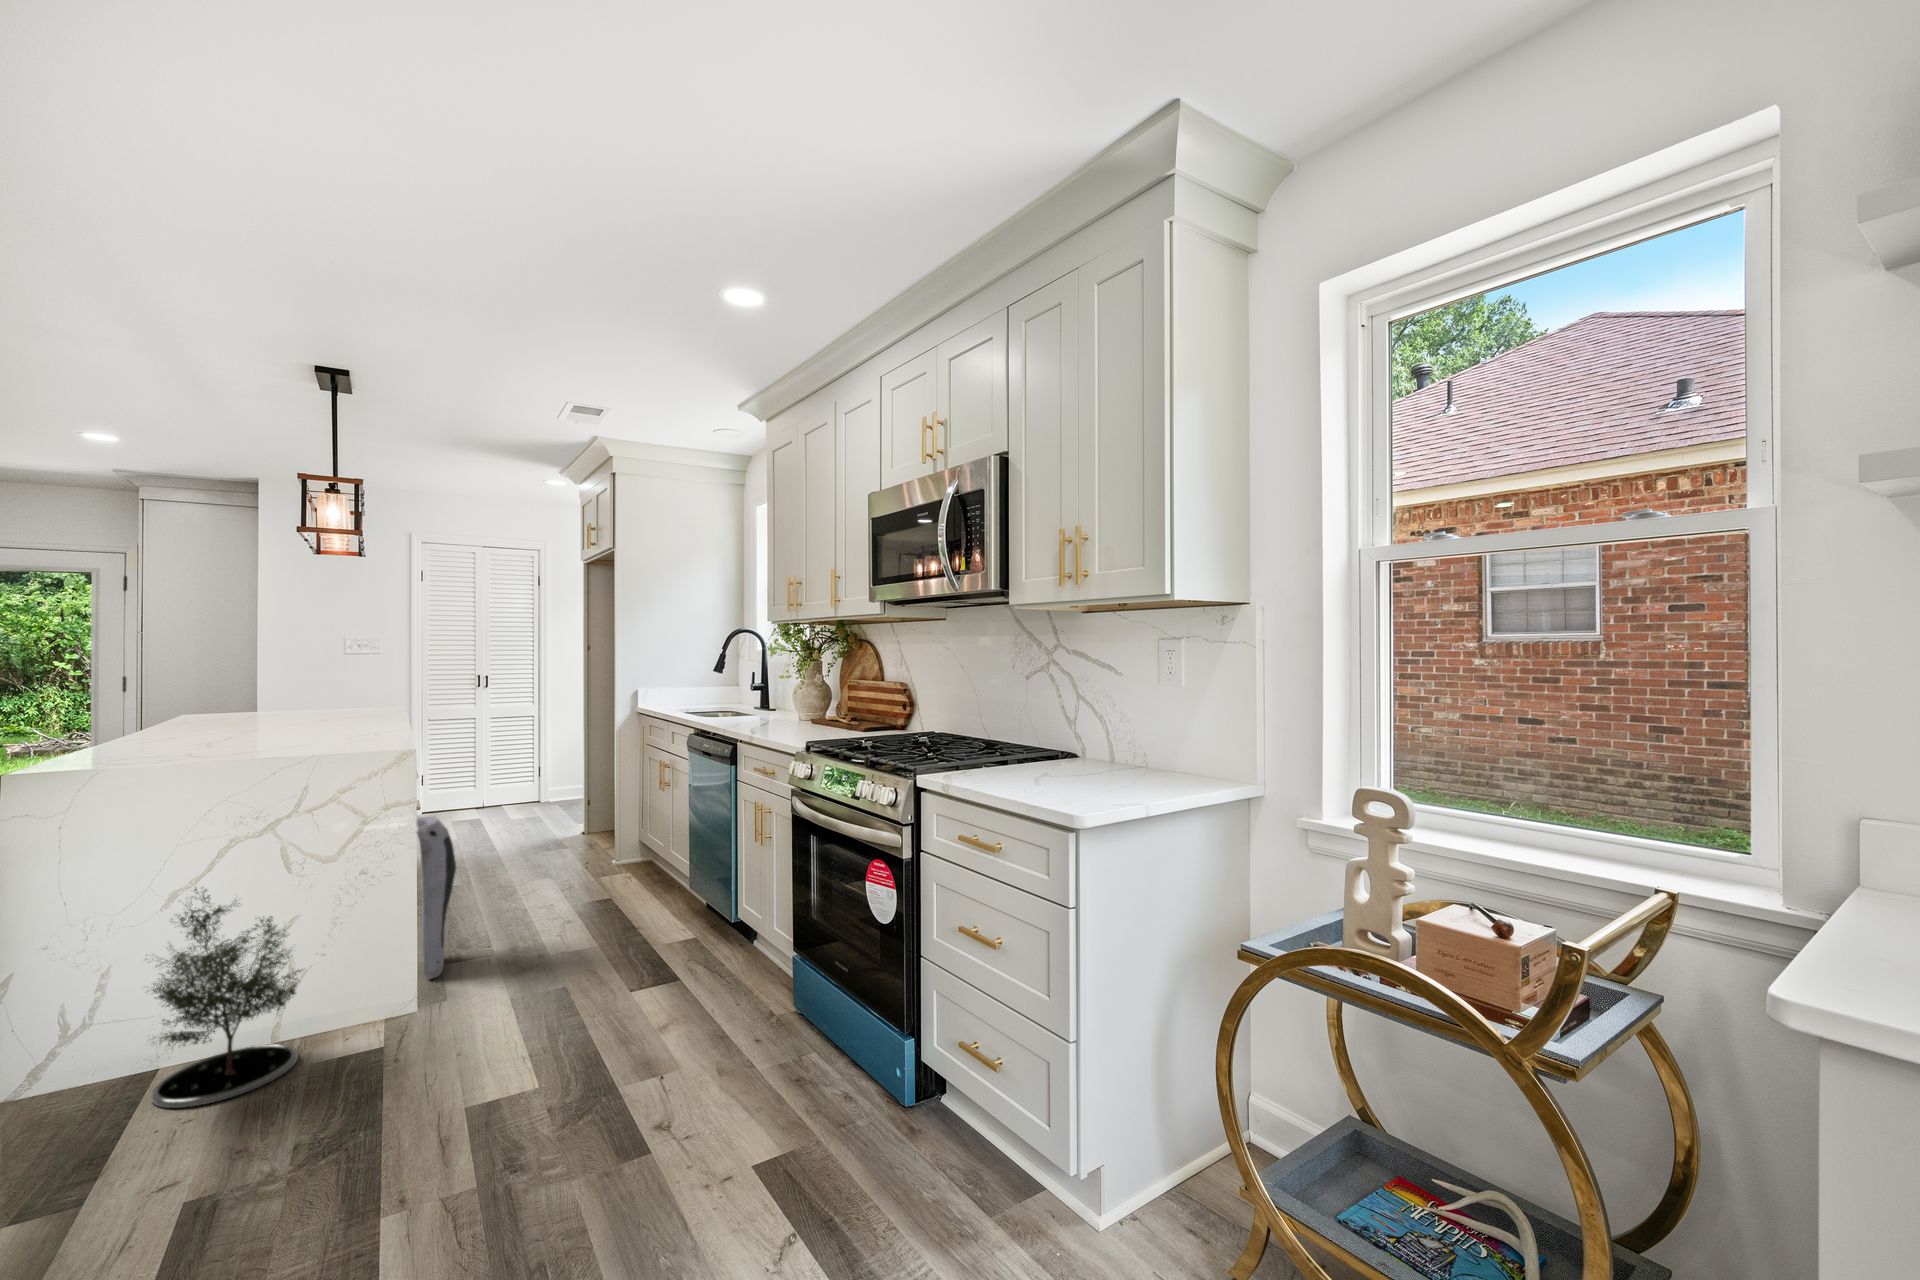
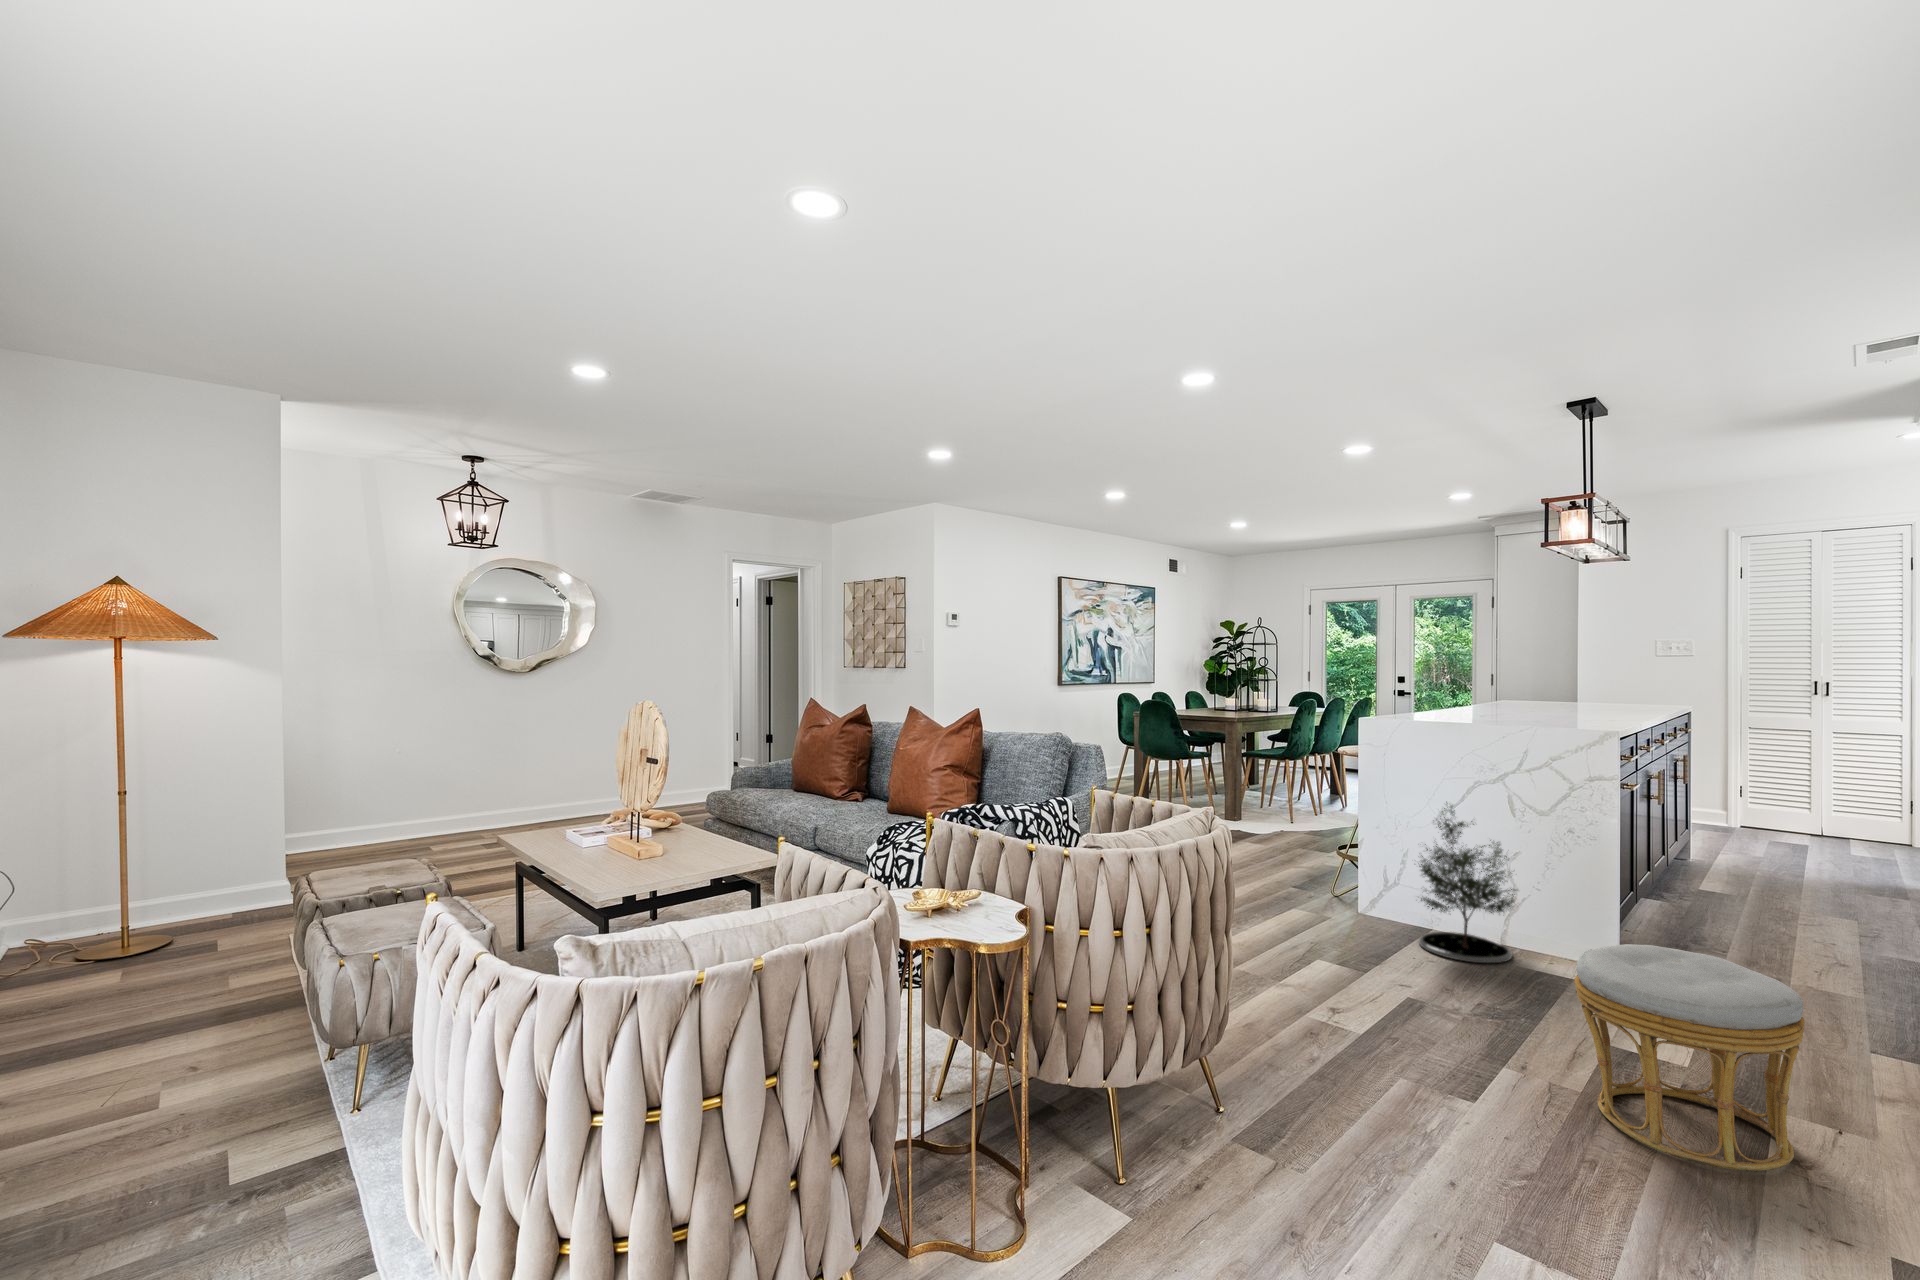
air purifier: present [417,816,456,979] -> none [1635,799,1683,955]
ottoman: none [473,969,670,1206] -> present [1574,944,1805,1171]

